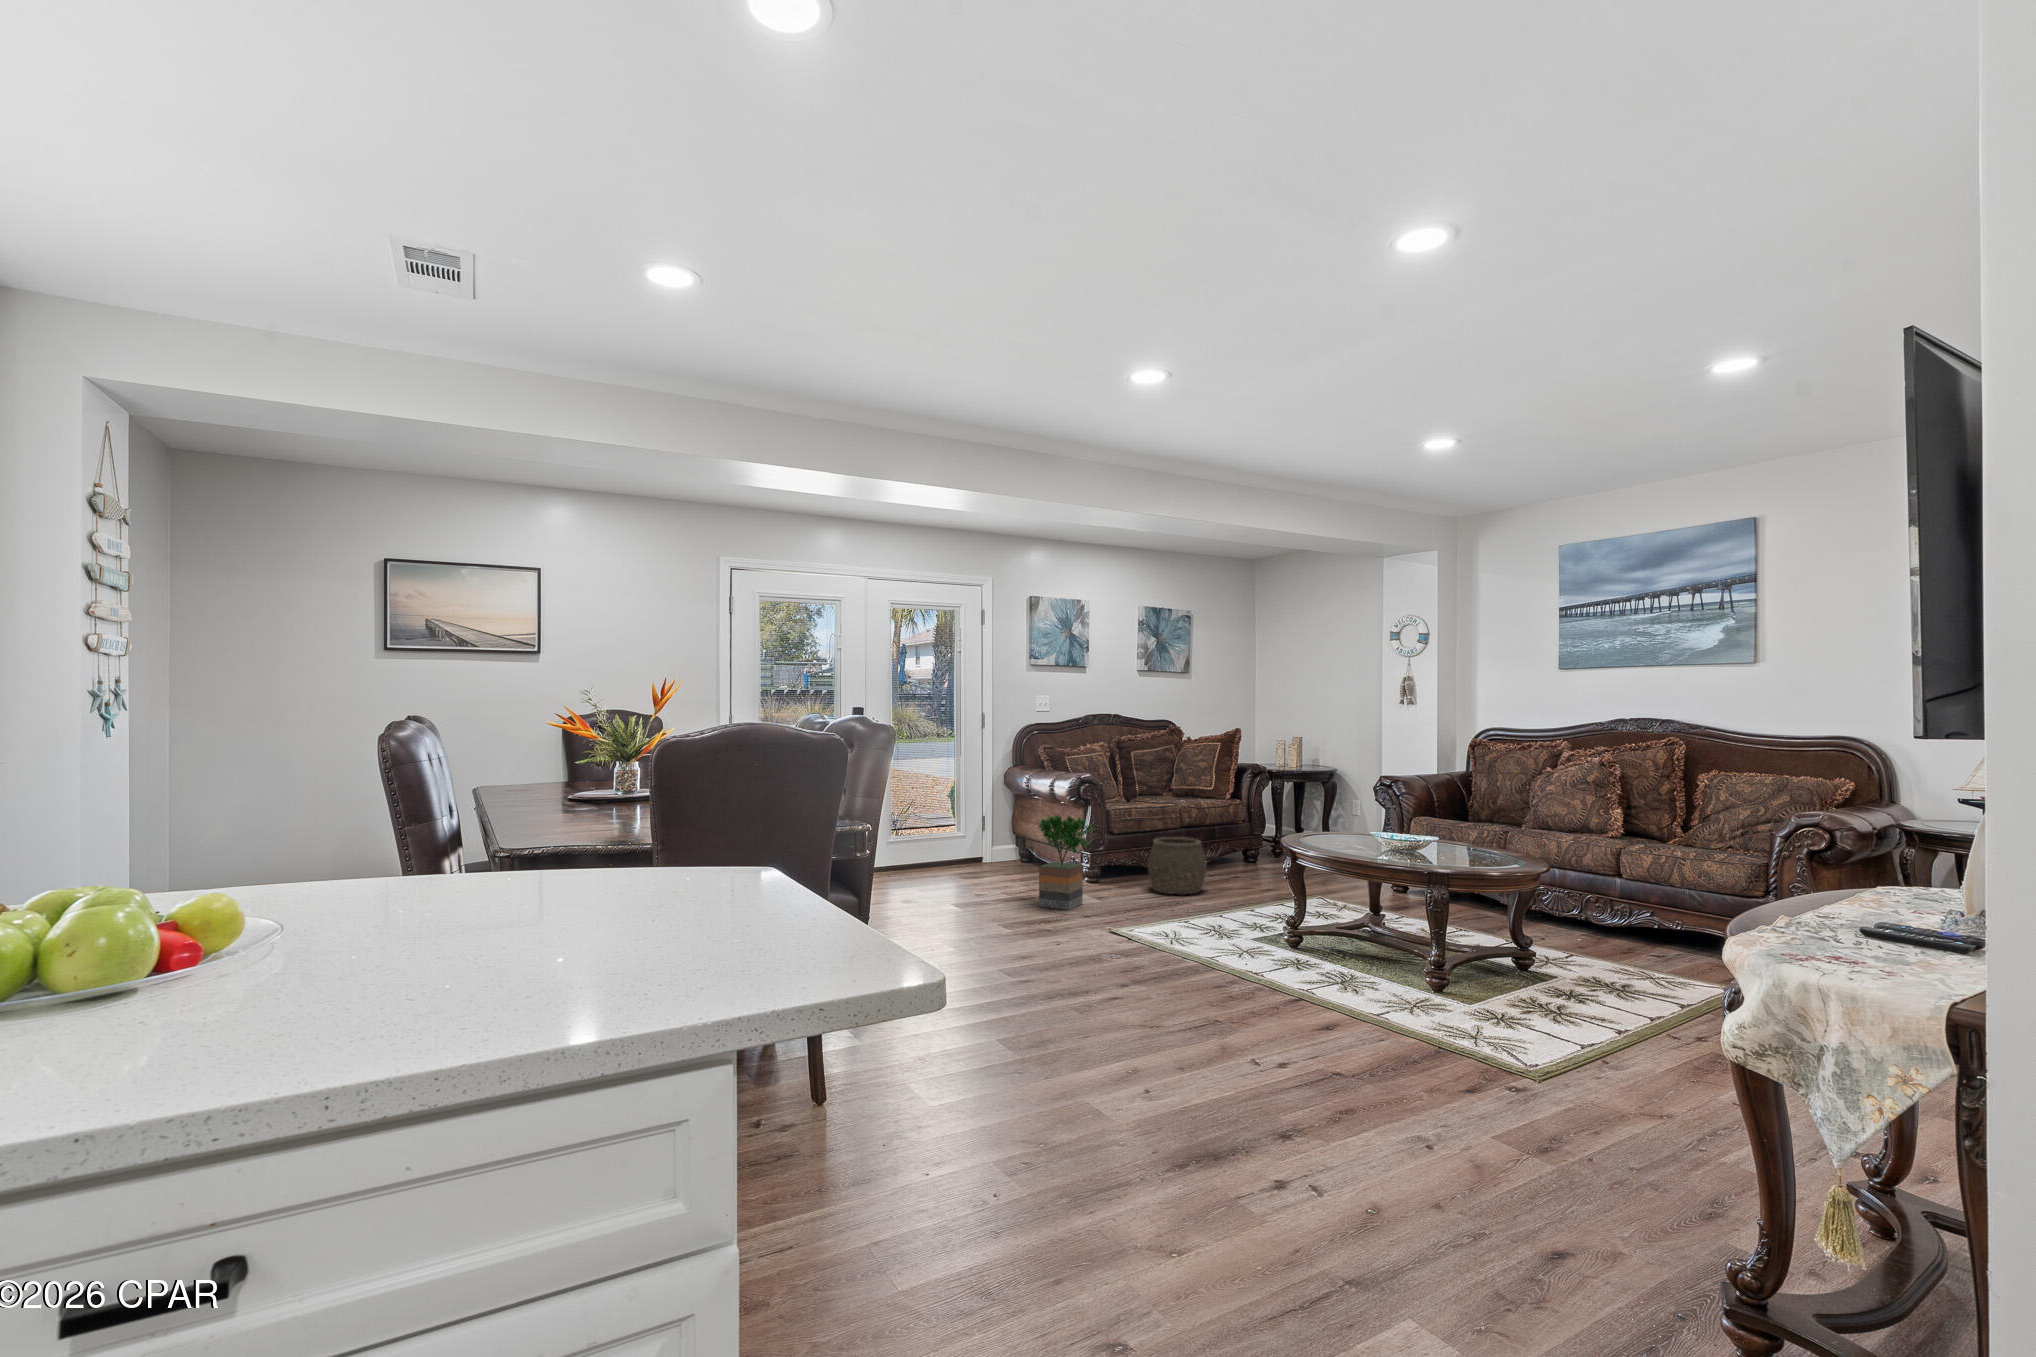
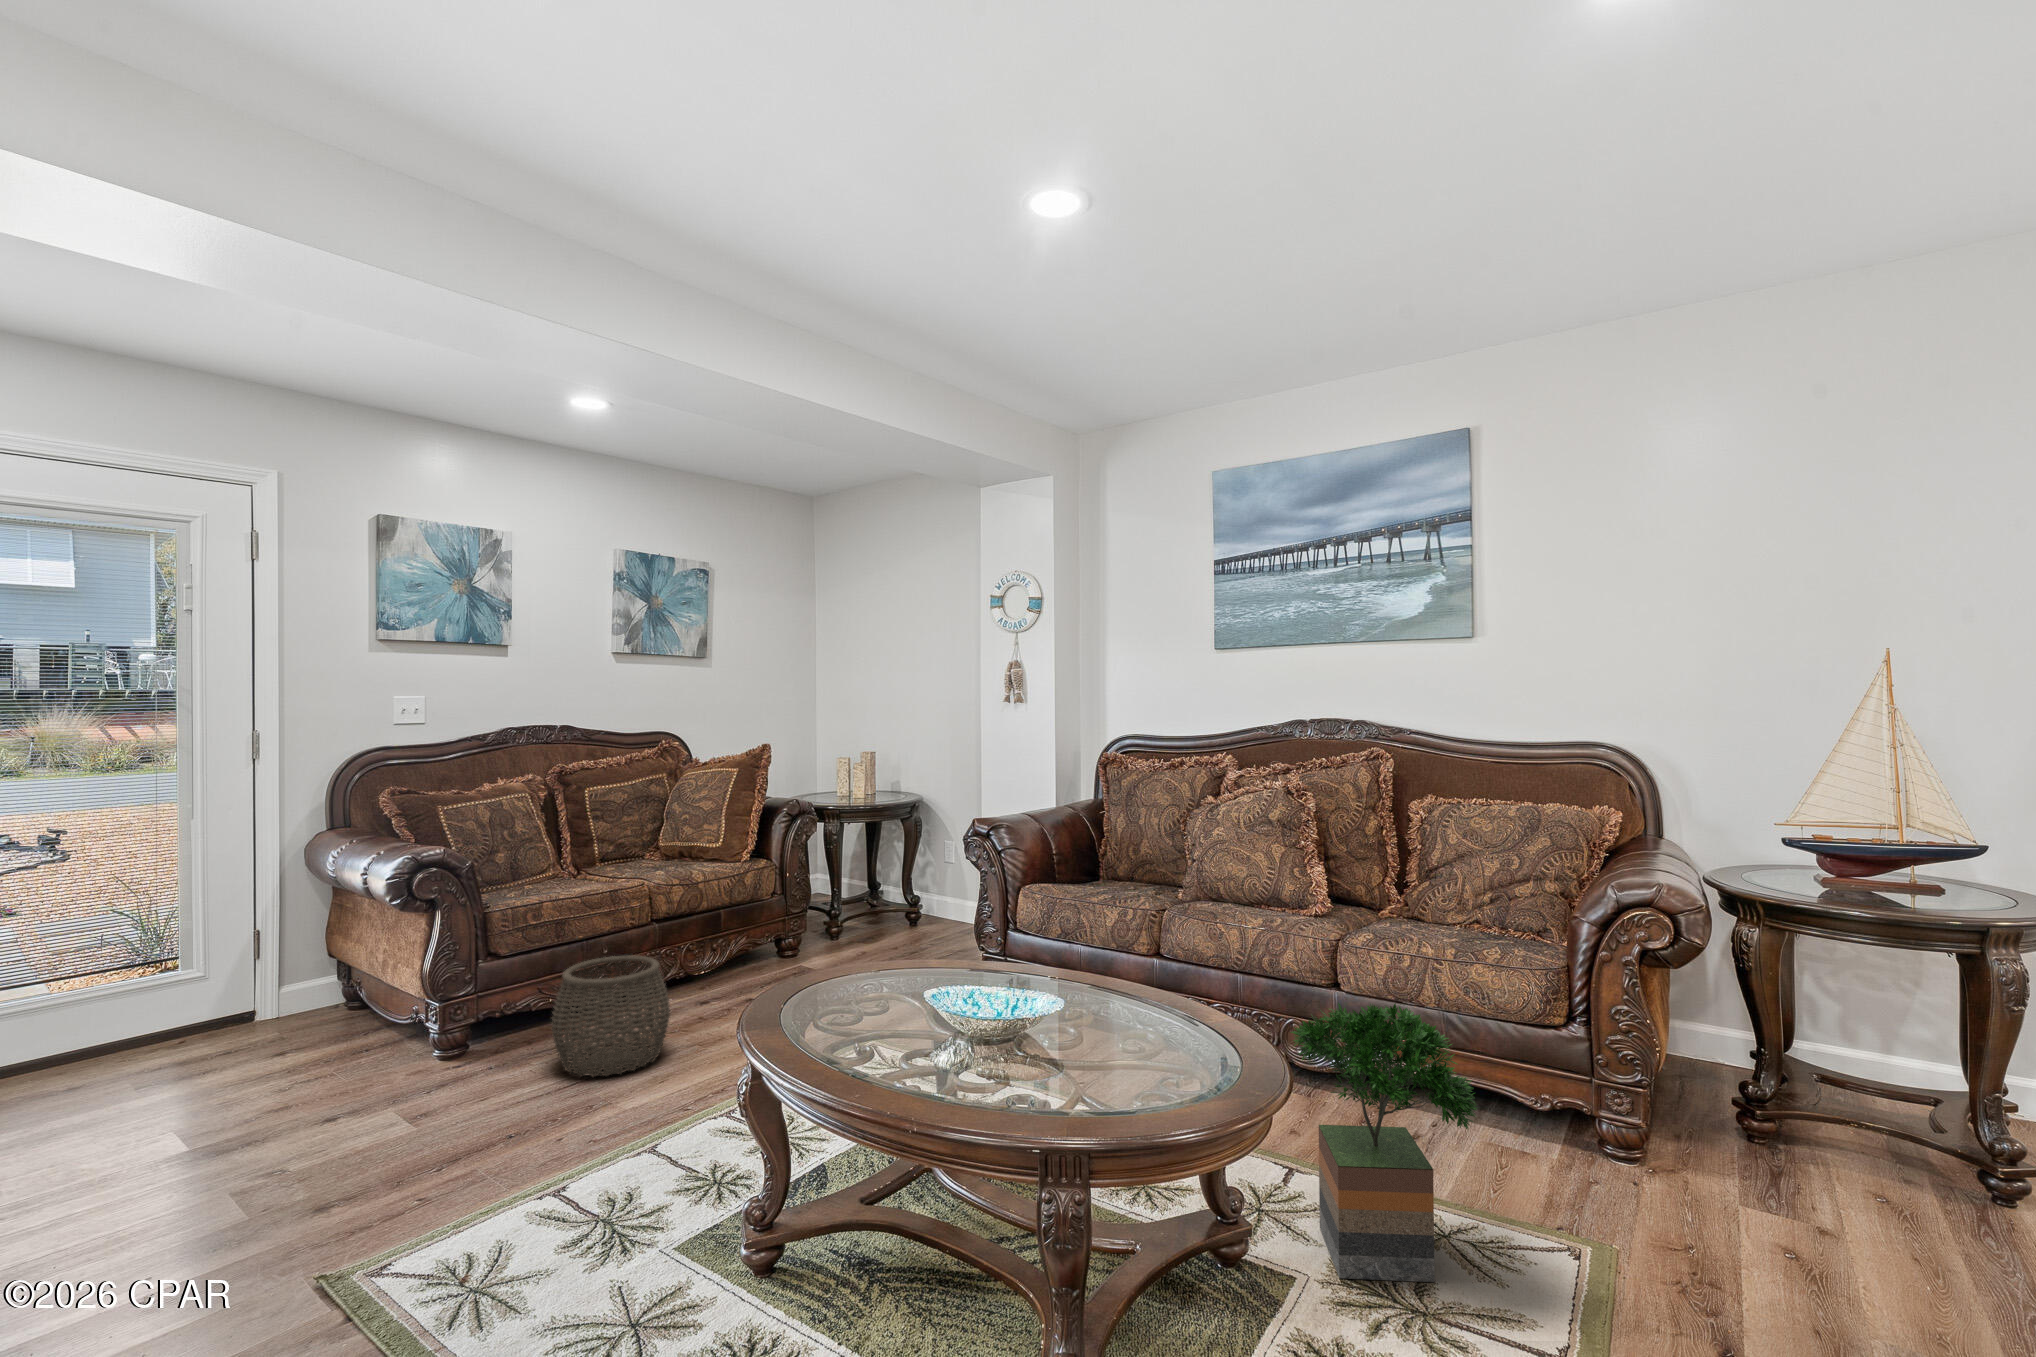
potted tree: present [1038,815,1092,910] -> present [1291,1003,1477,1282]

